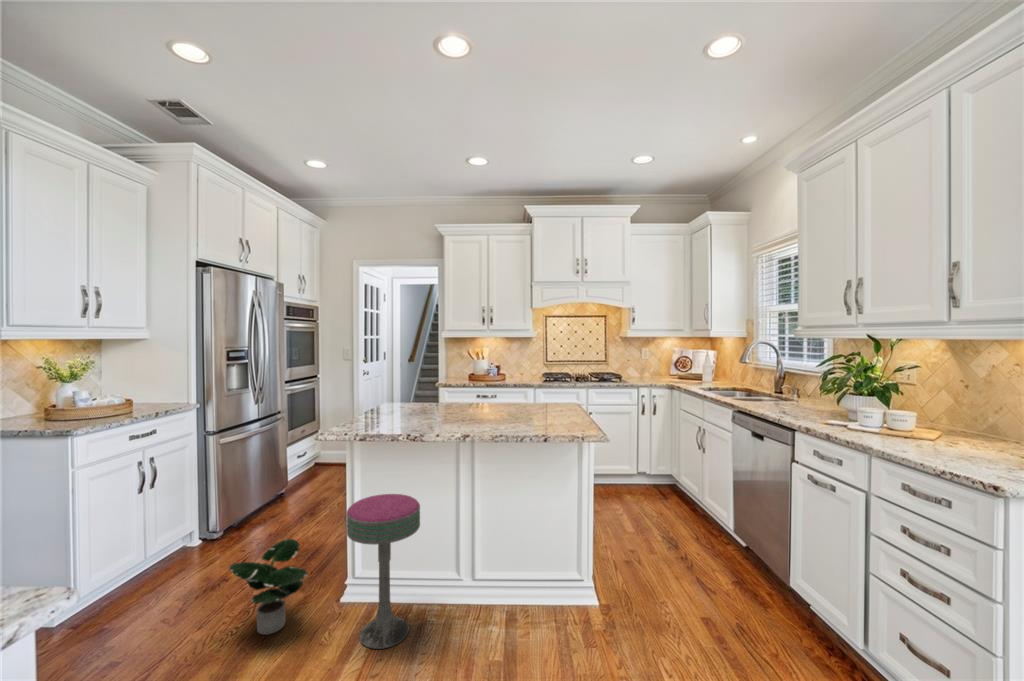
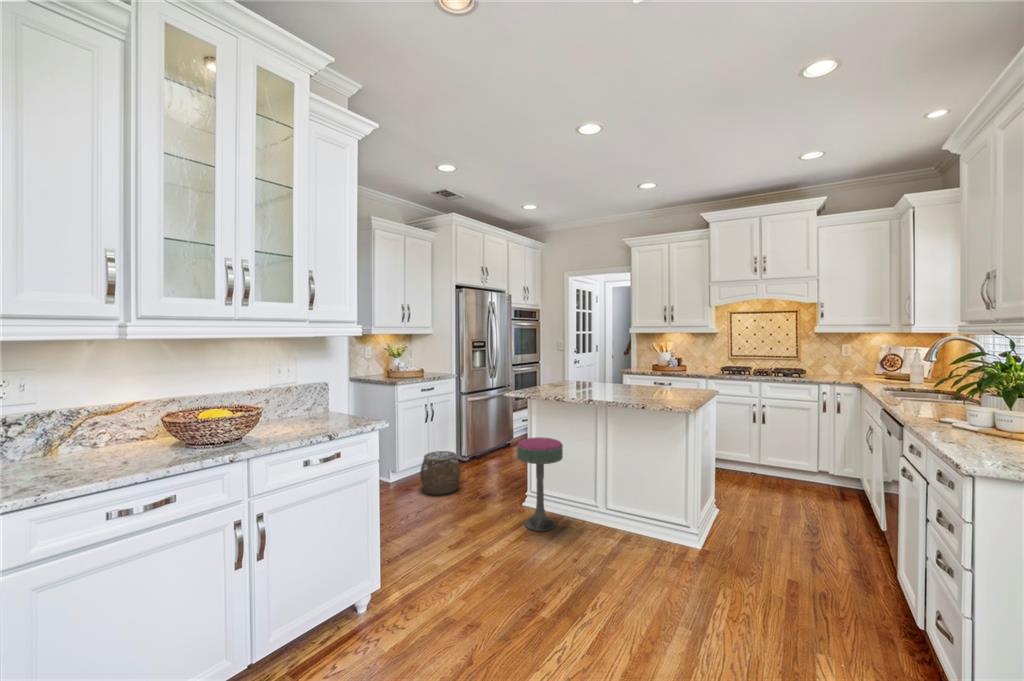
woven basket: none [131,538,219,628] -> present [420,451,460,494]
potted plant: present [230,539,307,635] -> none [461,459,500,510]

